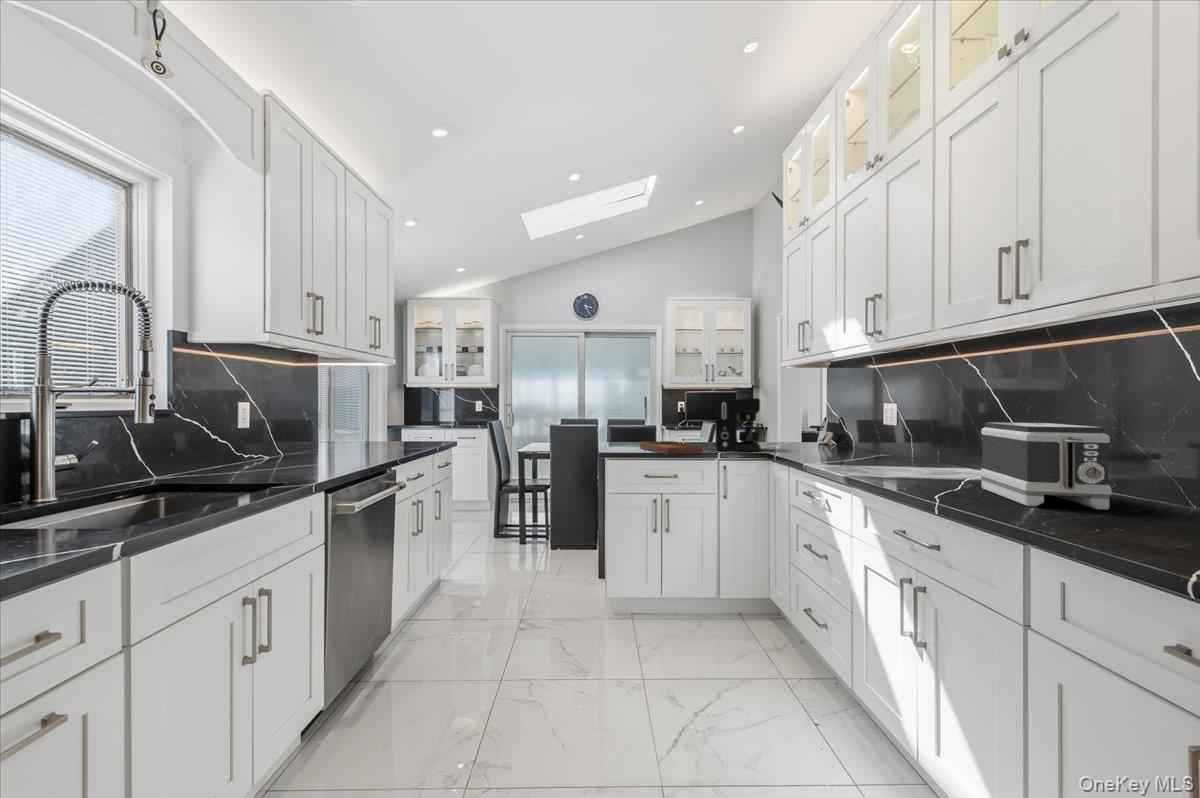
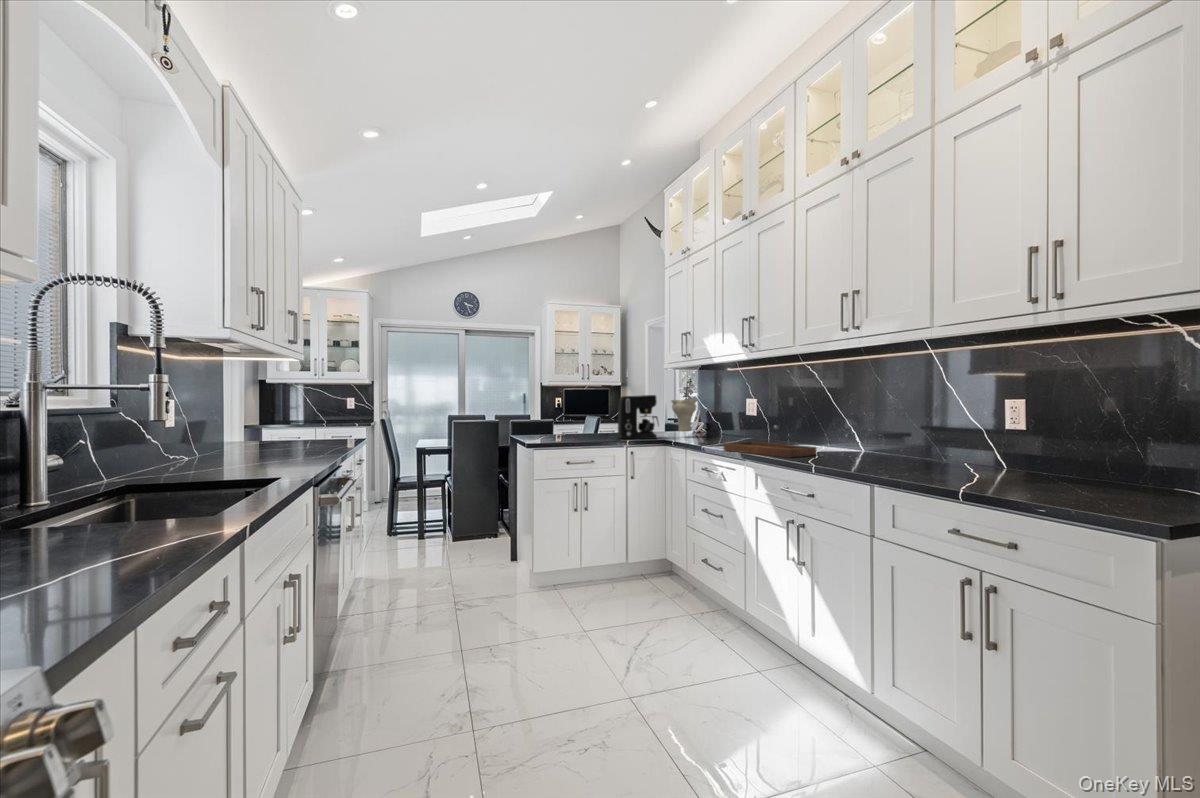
vase: none [776,402,821,448] -> present [671,399,697,431]
toaster: present [980,422,1112,510] -> none [830,411,908,465]
tray: present [640,427,703,455] -> present [724,425,816,458]

